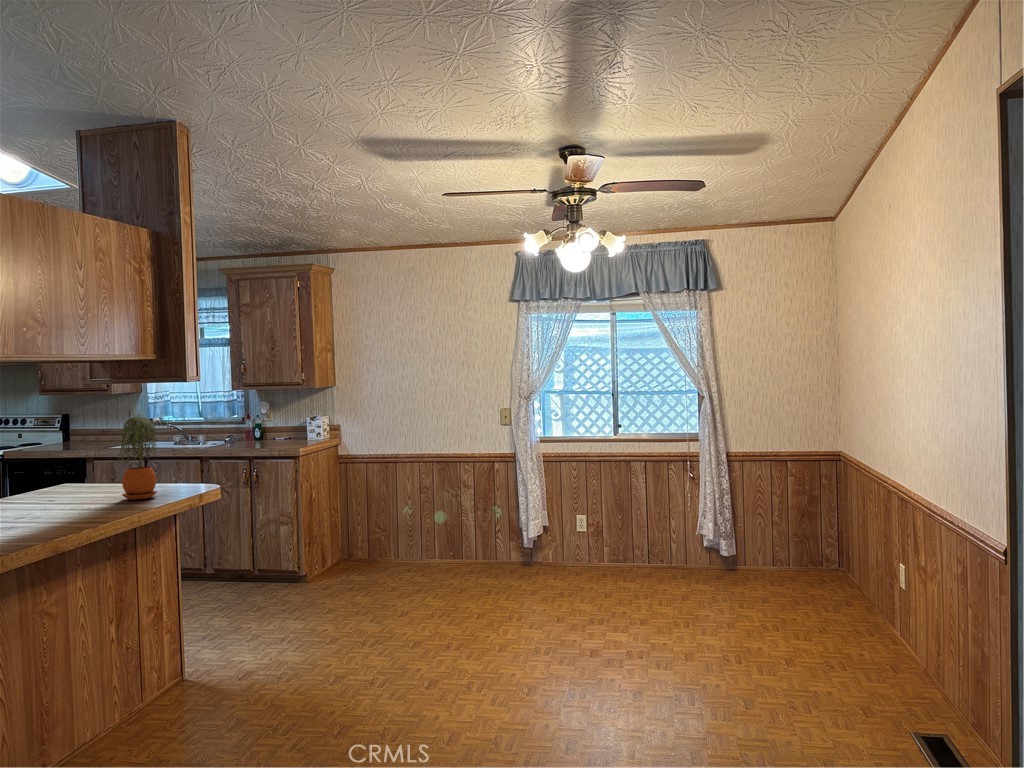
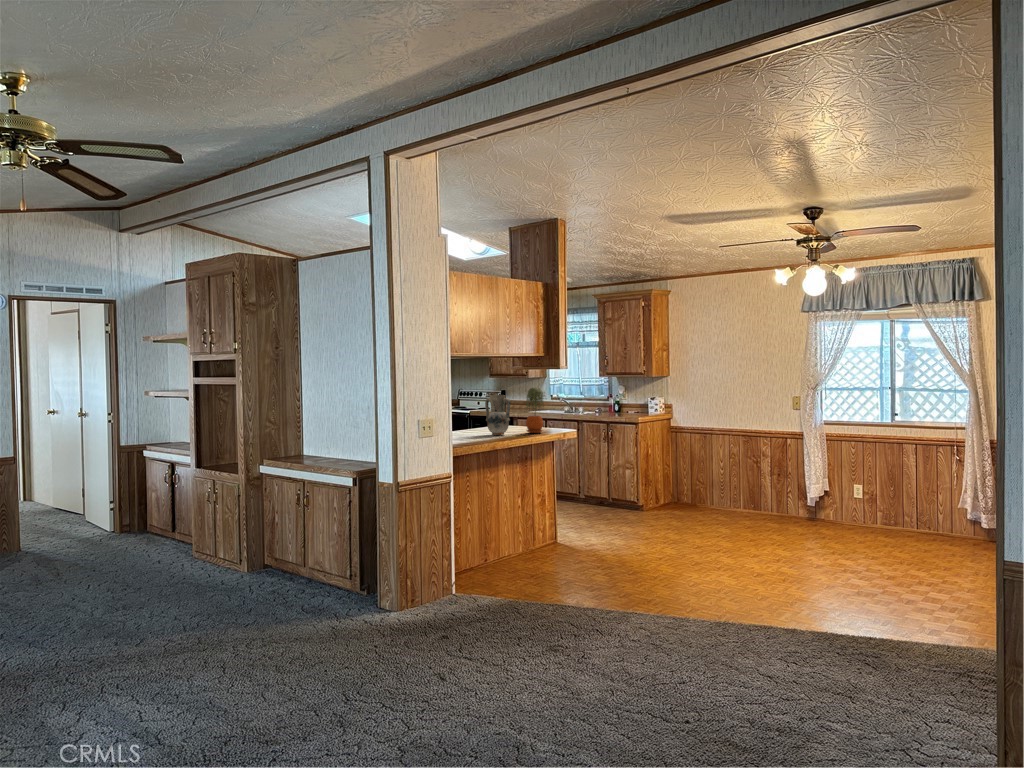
vase: none [32,435,90,513] -> present [485,395,510,435]

